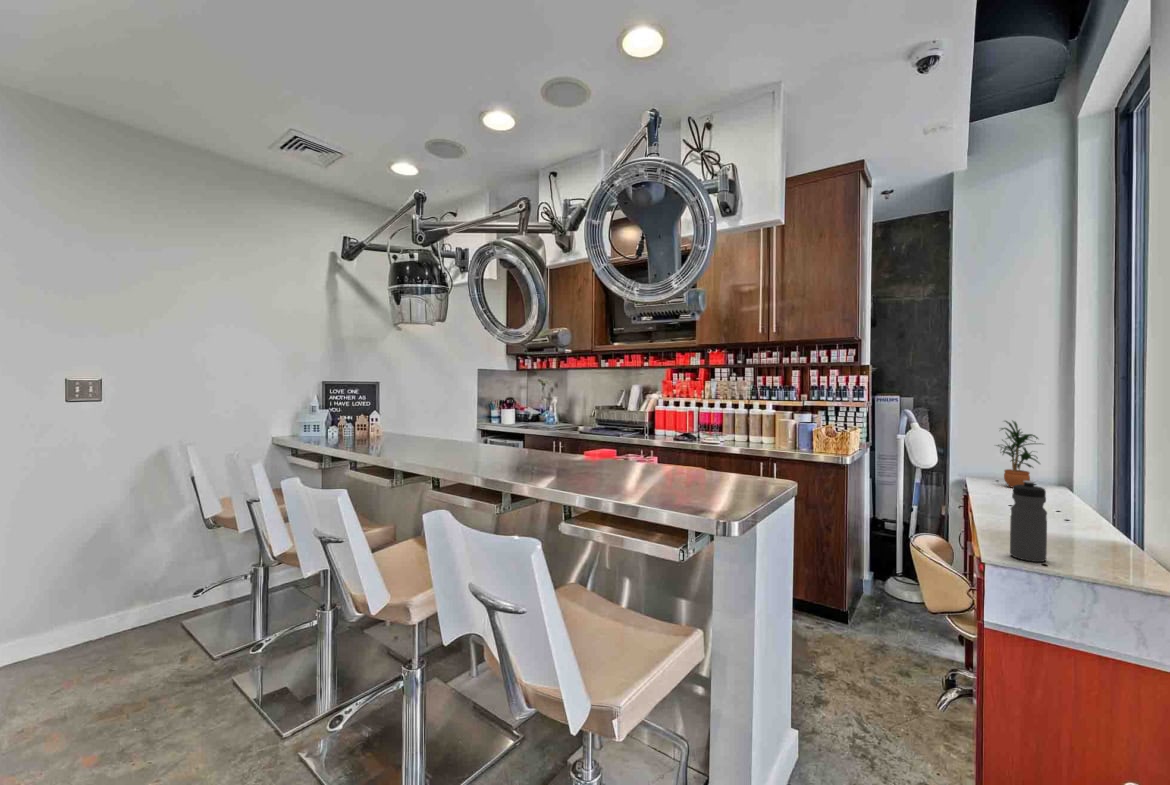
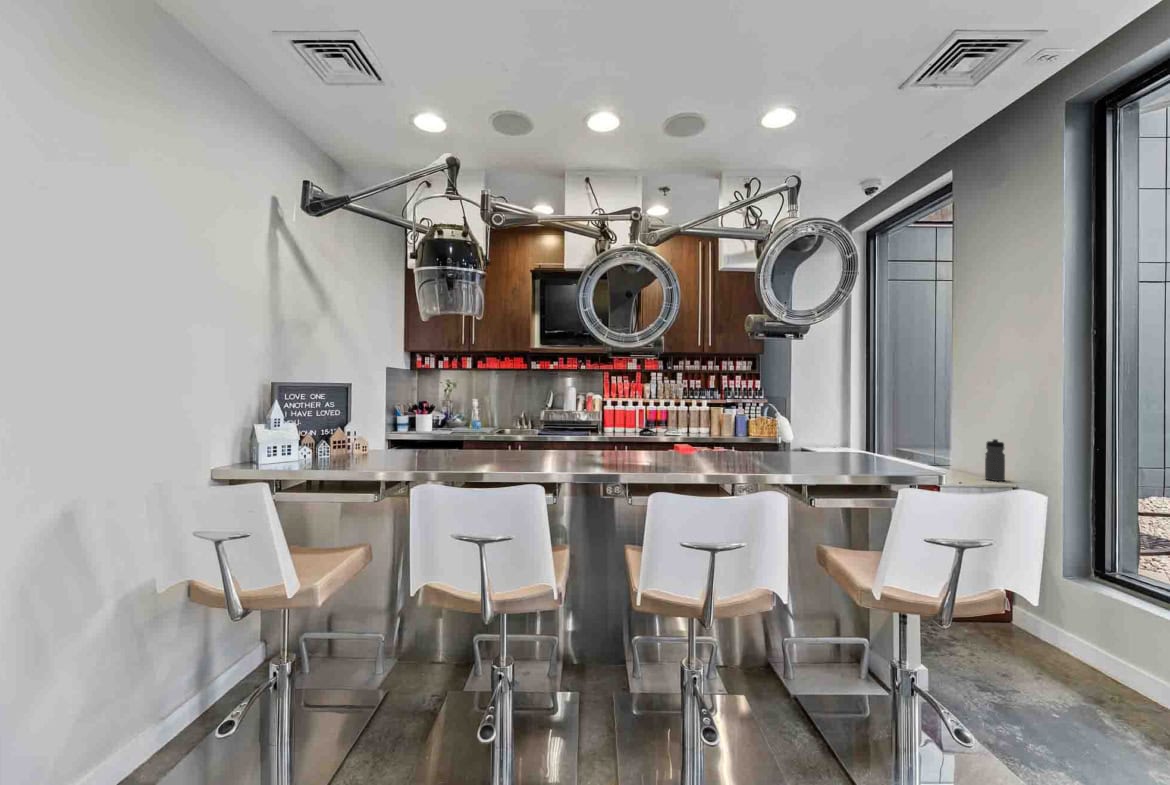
potted plant: present [998,421,1040,487] -> none [817,408,841,448]

